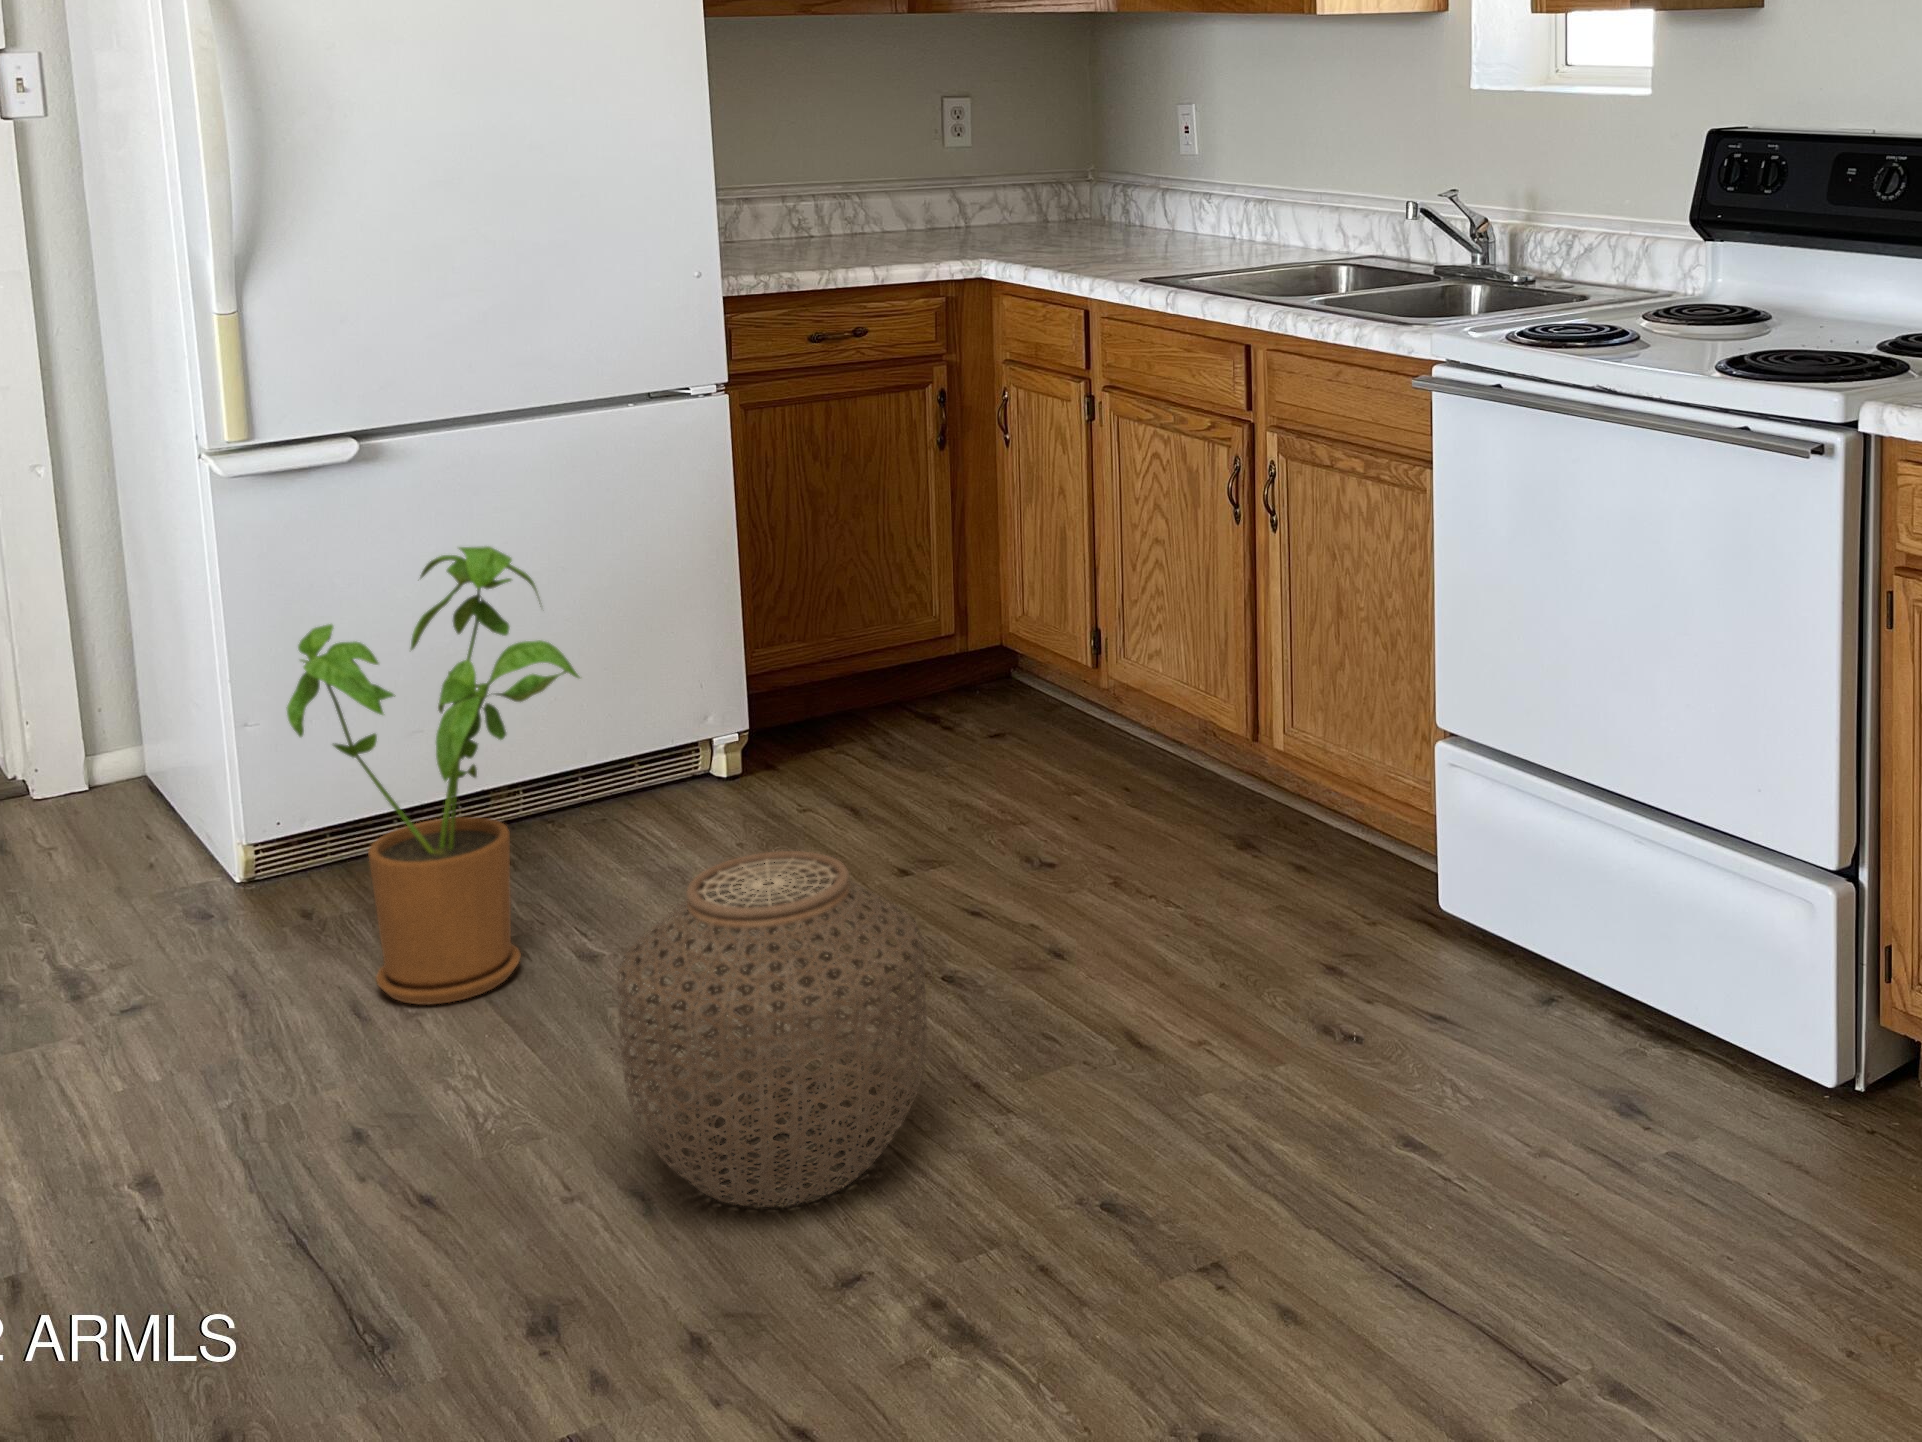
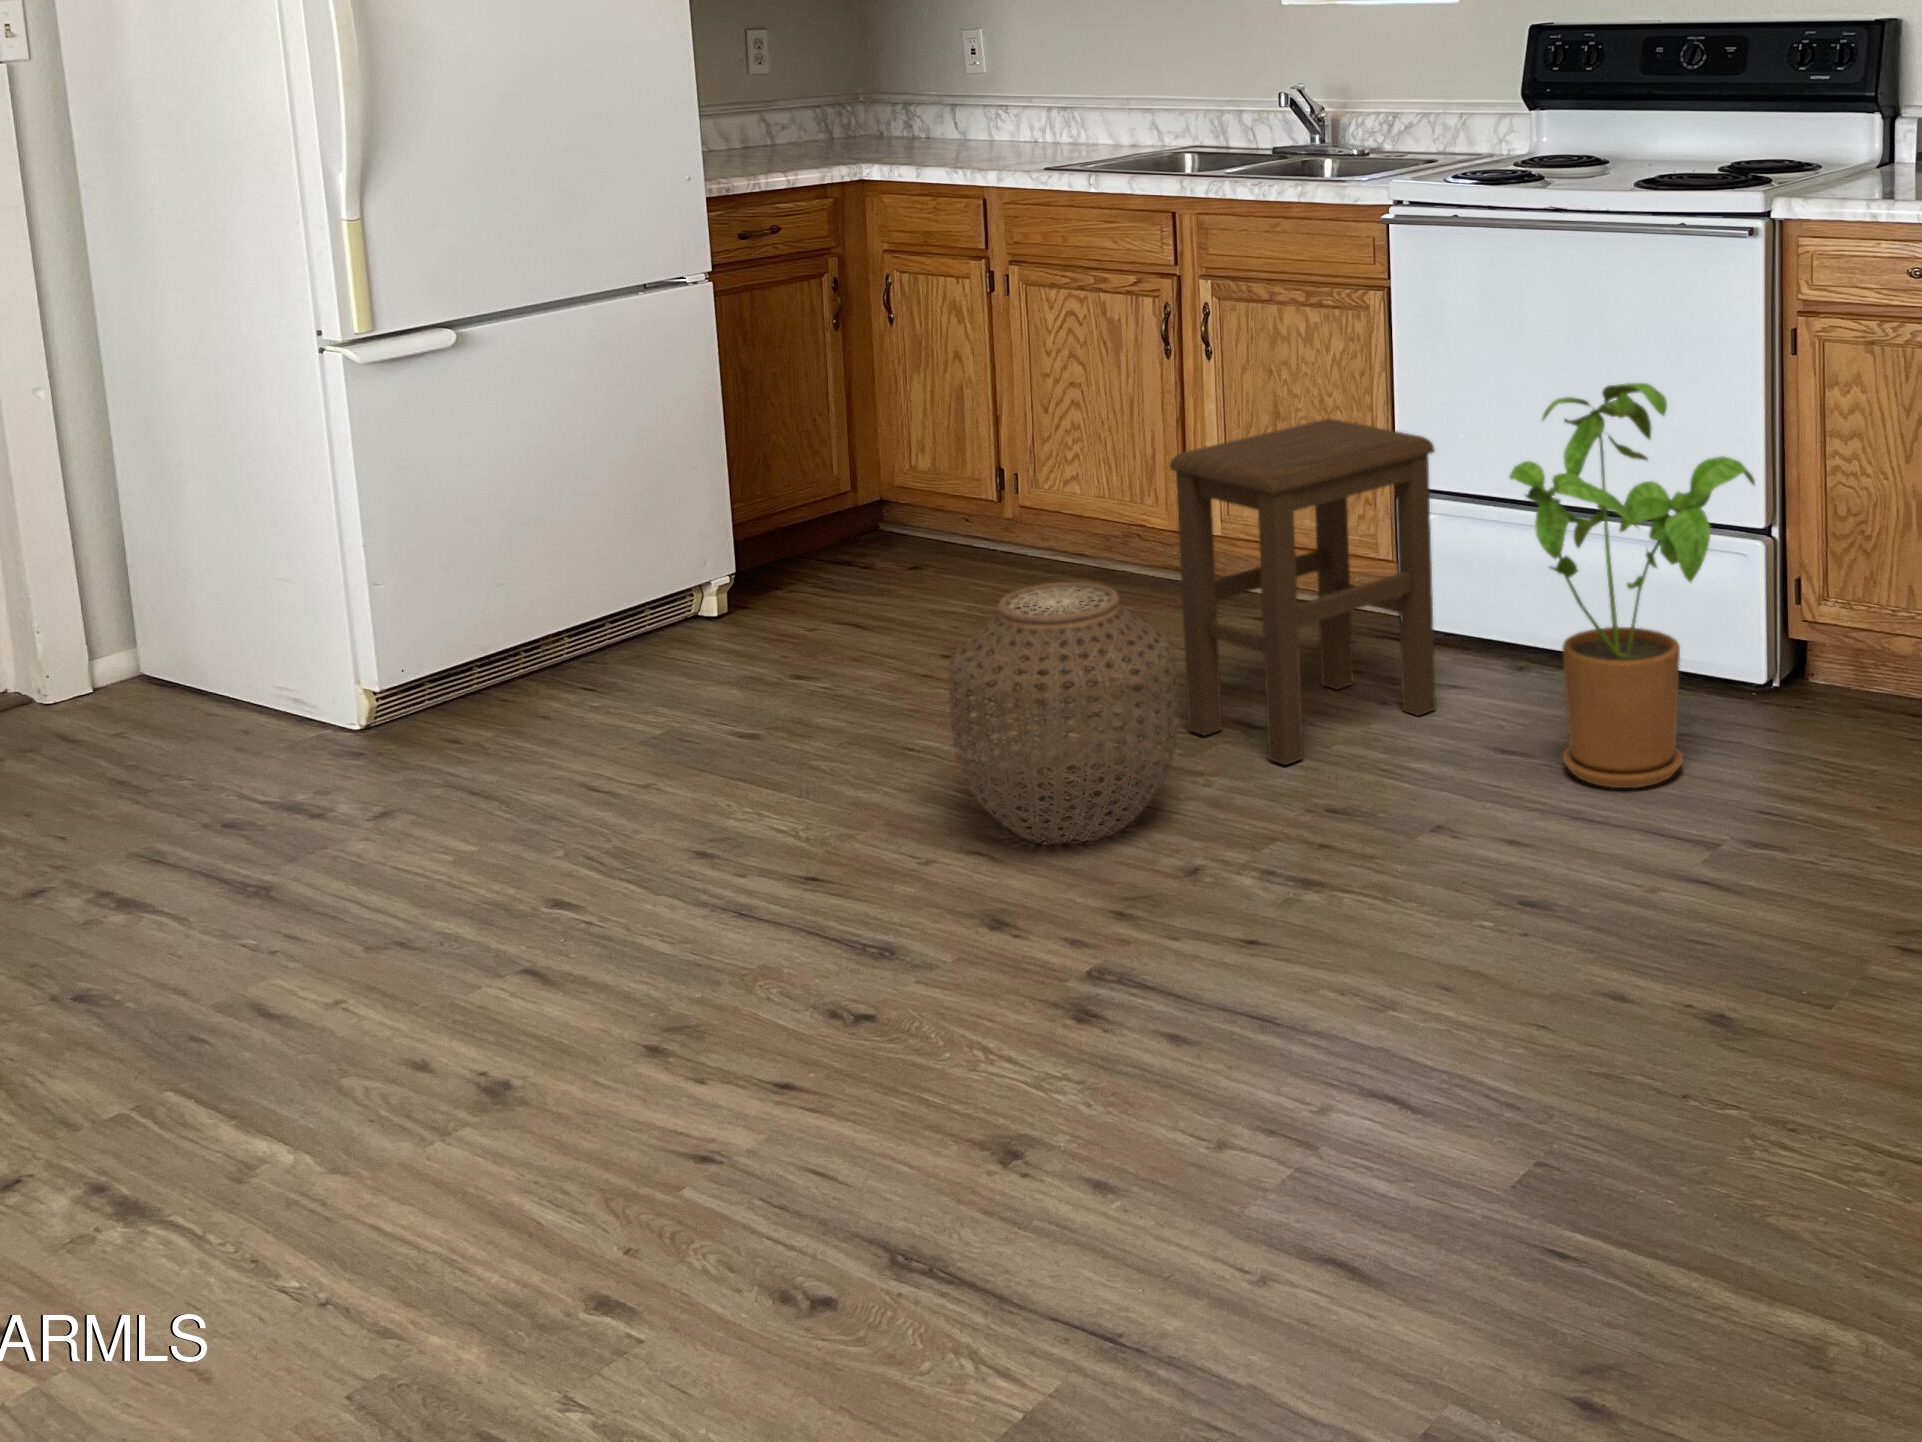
house plant: present [287,546,580,1005] -> present [1509,383,1755,788]
stool: none [1026,649,1372,1126] -> present [1170,418,1436,765]

